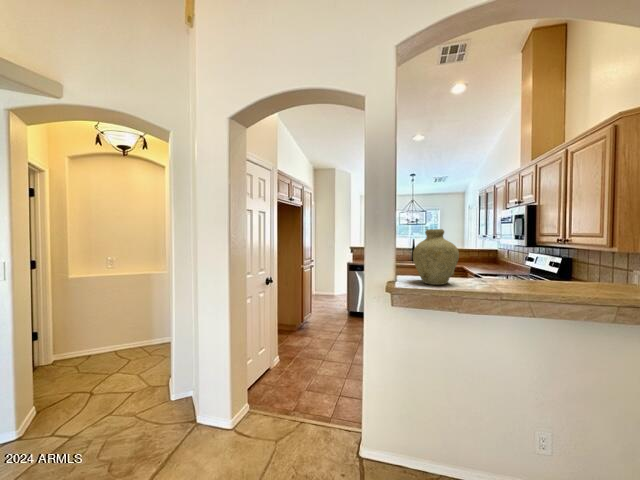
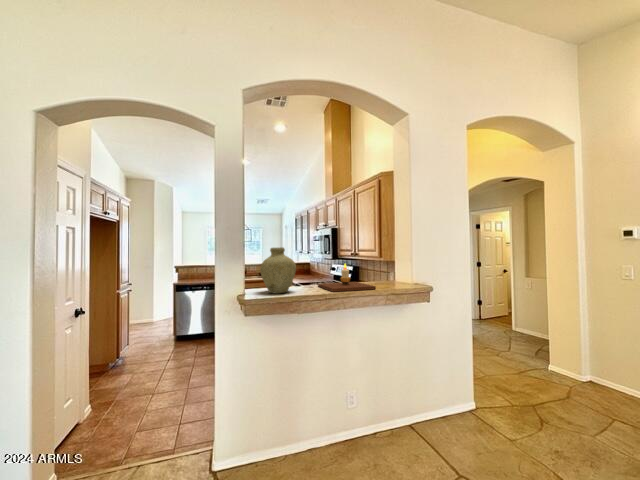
candle: none [494,253,596,296] -> present [318,264,376,292]

